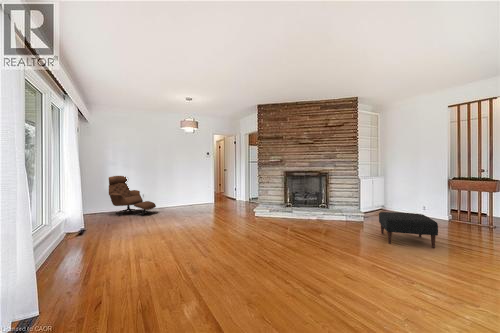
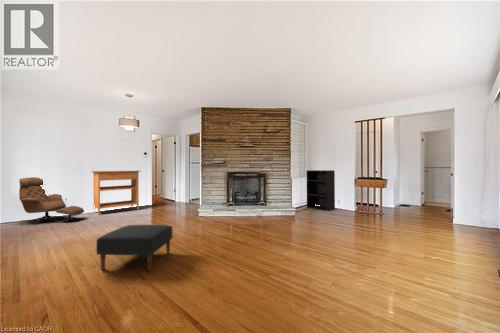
console table: none [163,169,204,210] -> present [92,171,140,215]
bookshelf: none [379,169,418,218] -> present [307,170,335,211]
ottoman: present [379,212,438,248] -> present [96,225,172,271]

